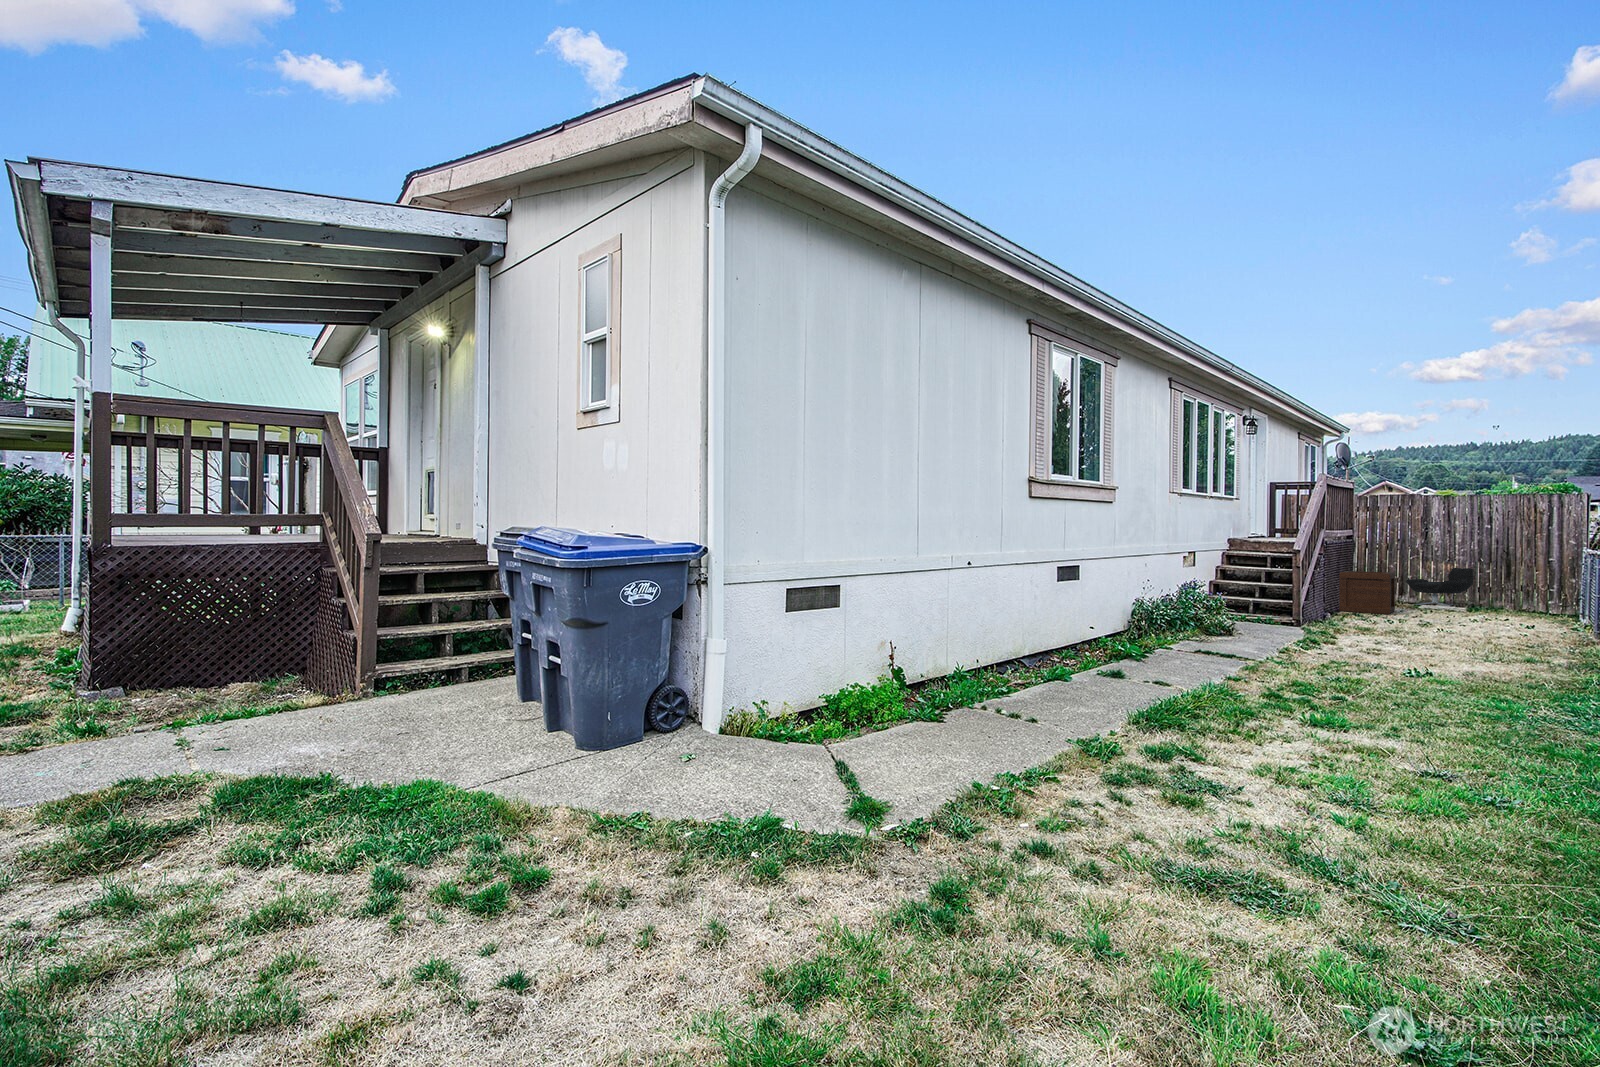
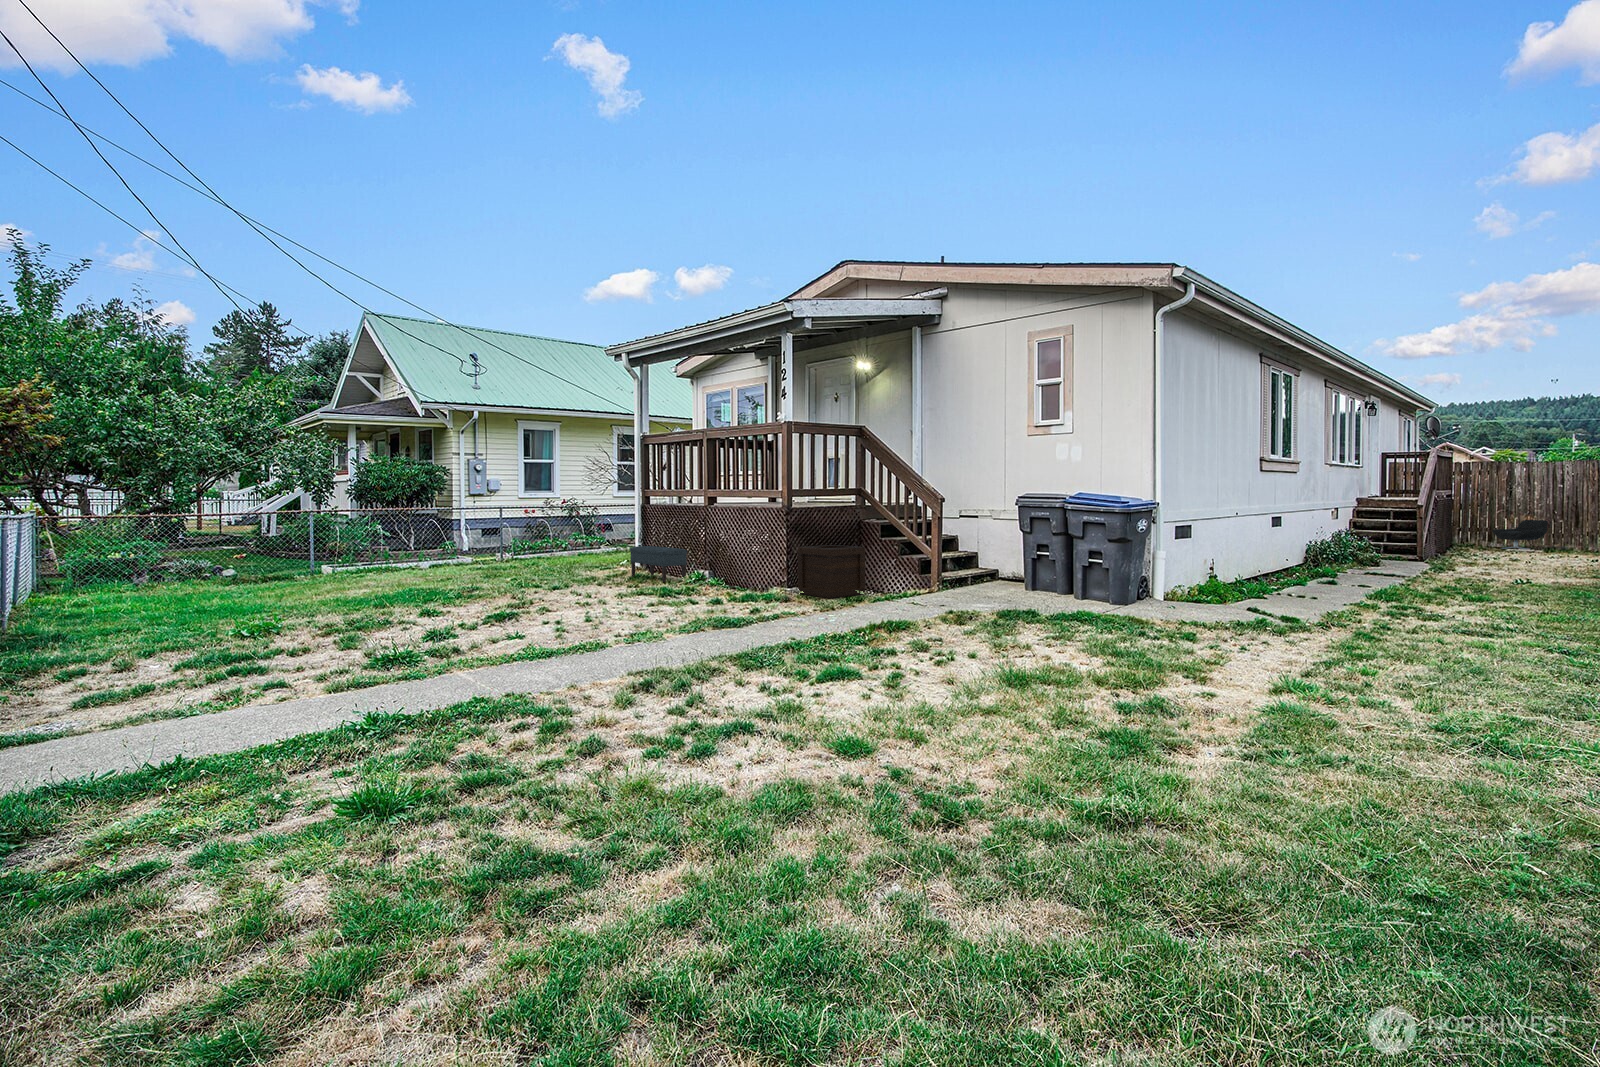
wooden crate: present [1339,571,1395,614] -> present [798,545,865,598]
bench: none [51,606,120,668] -> present [630,546,687,582]

